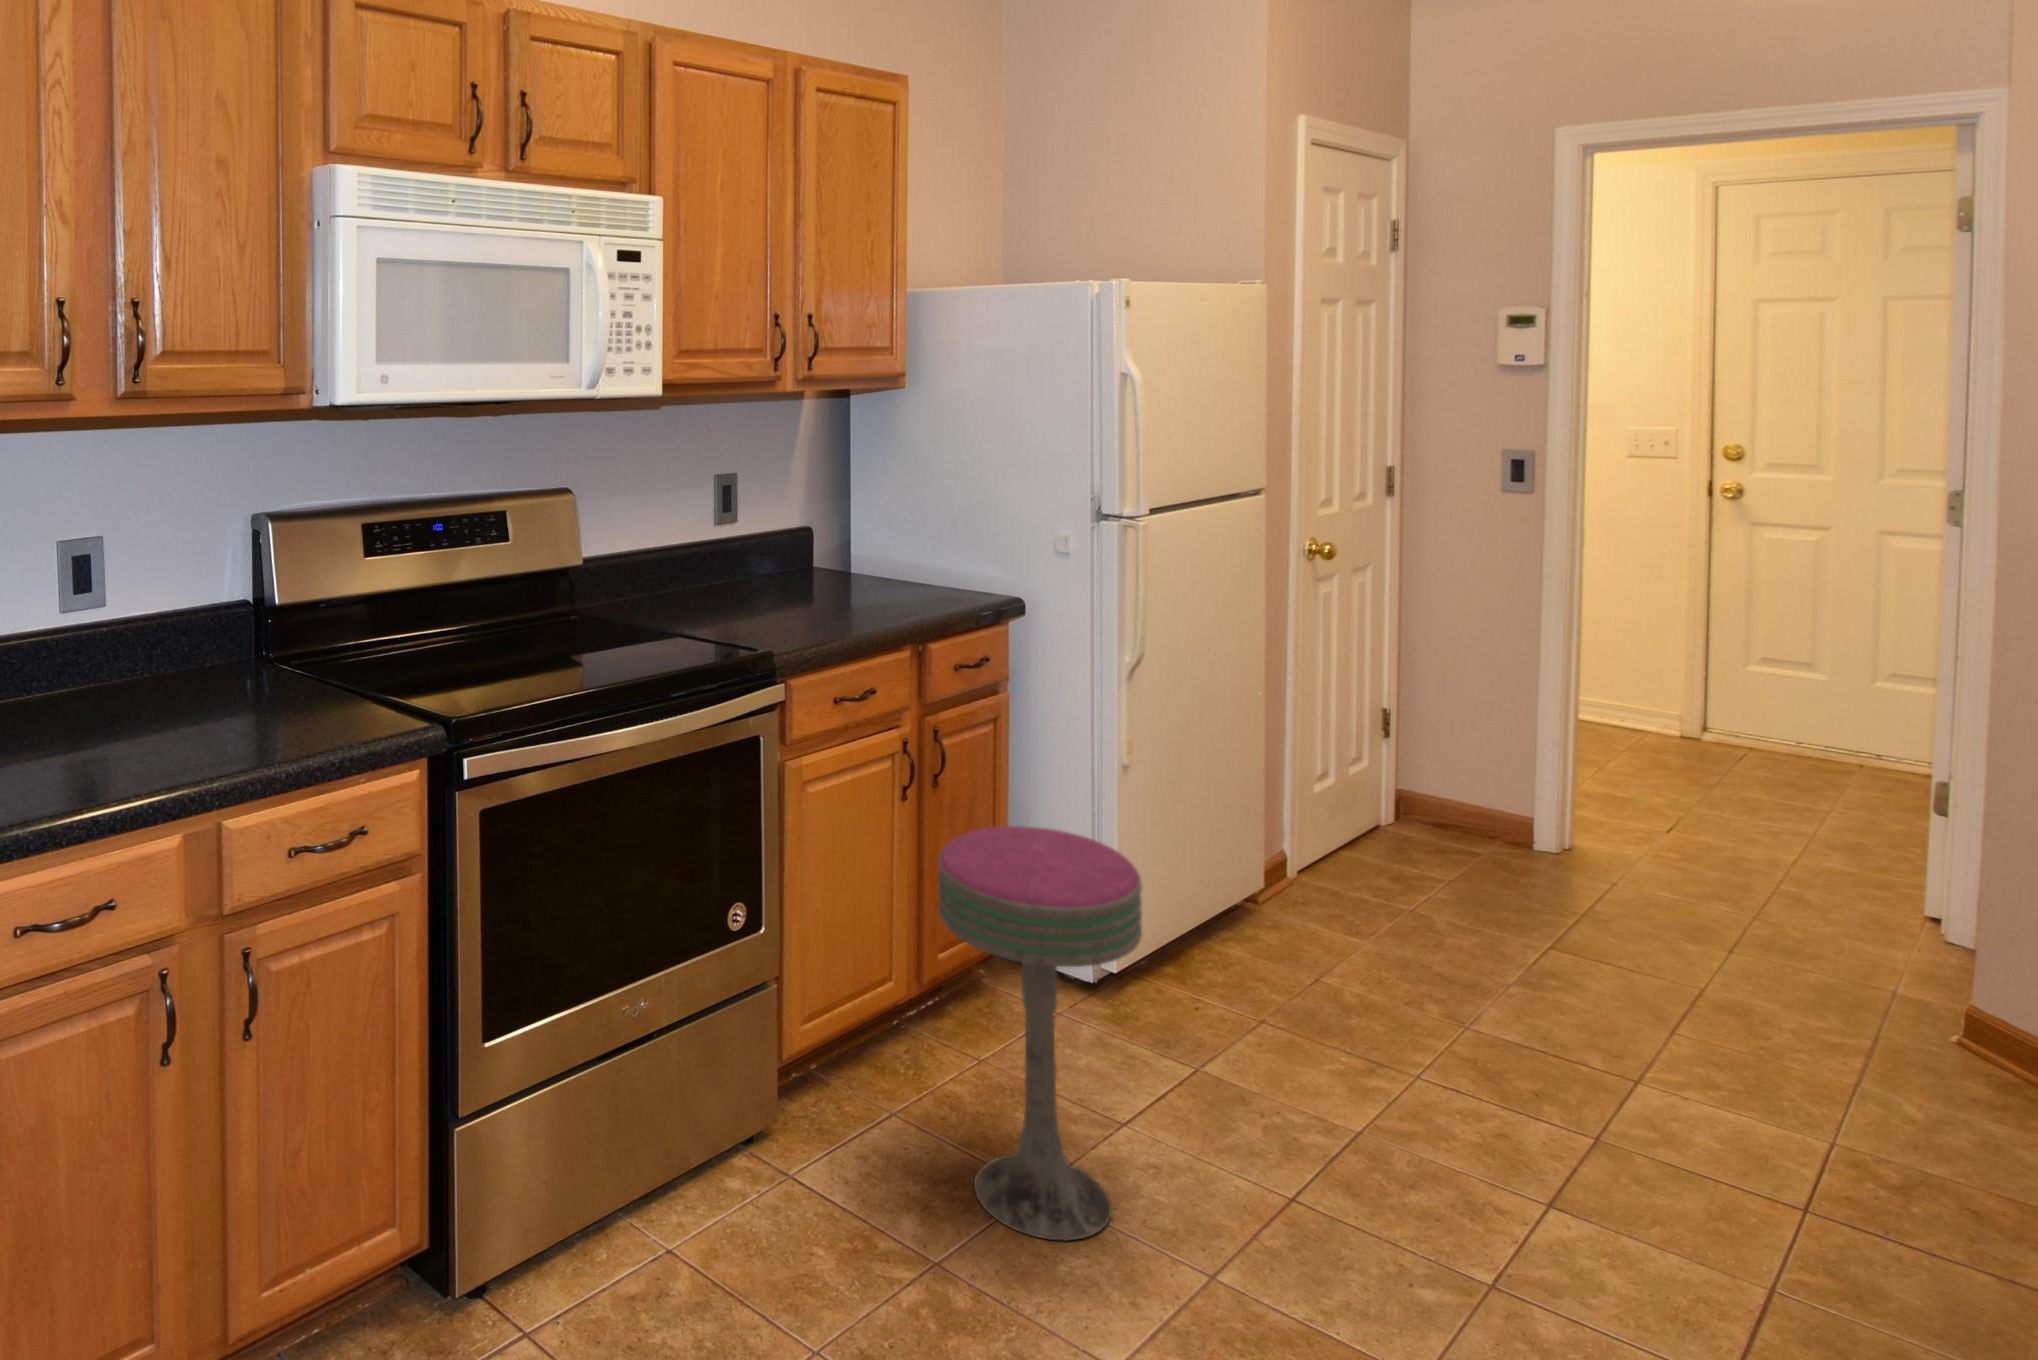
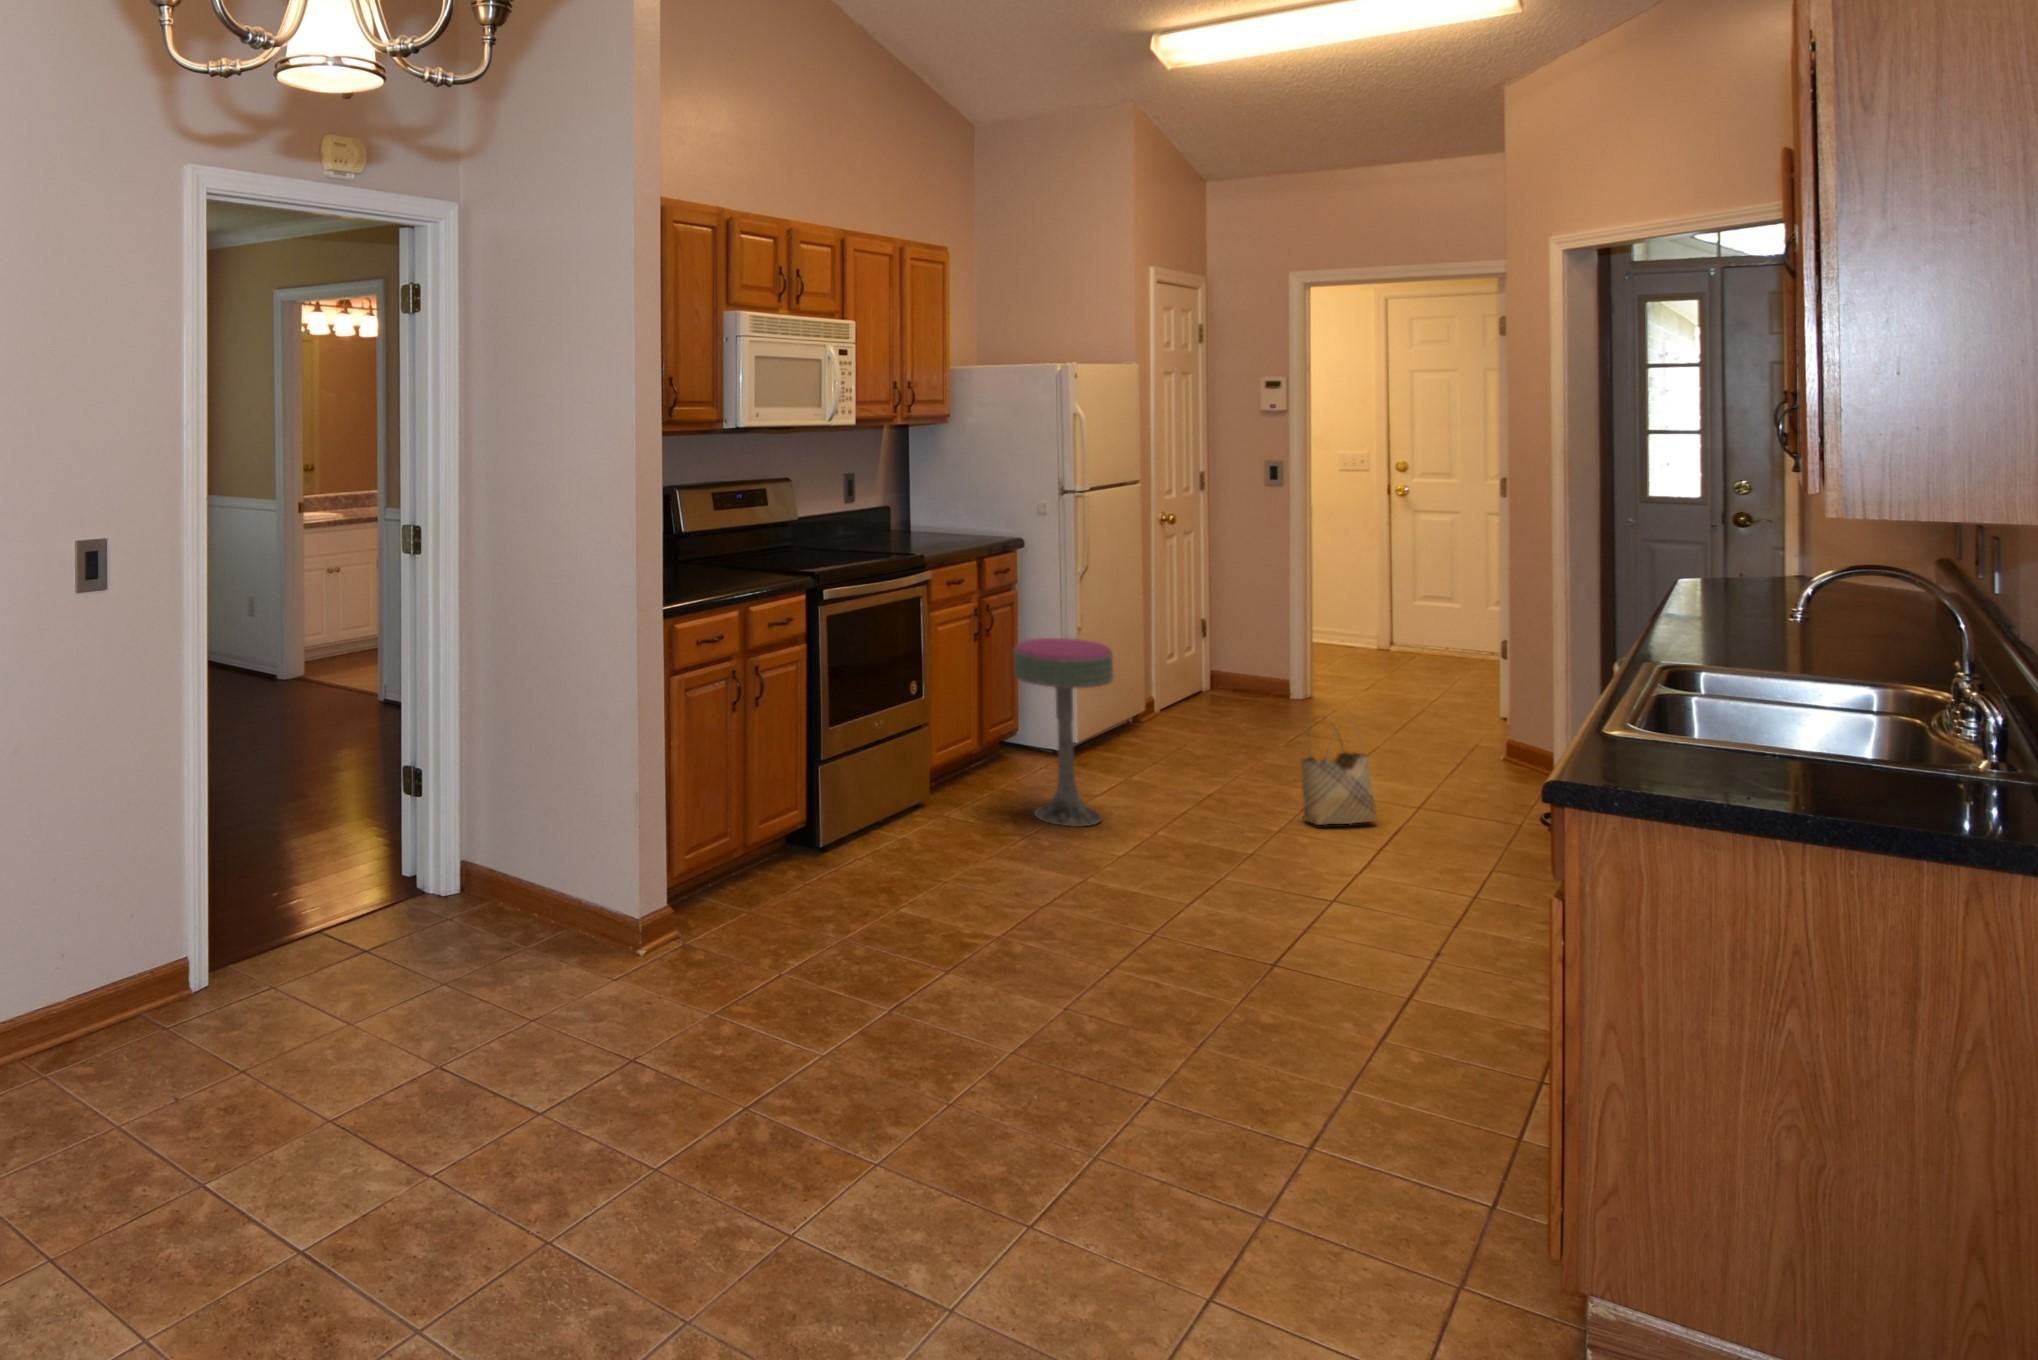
woven basket: none [1559,1035,1739,1291] -> present [1301,720,1377,825]

